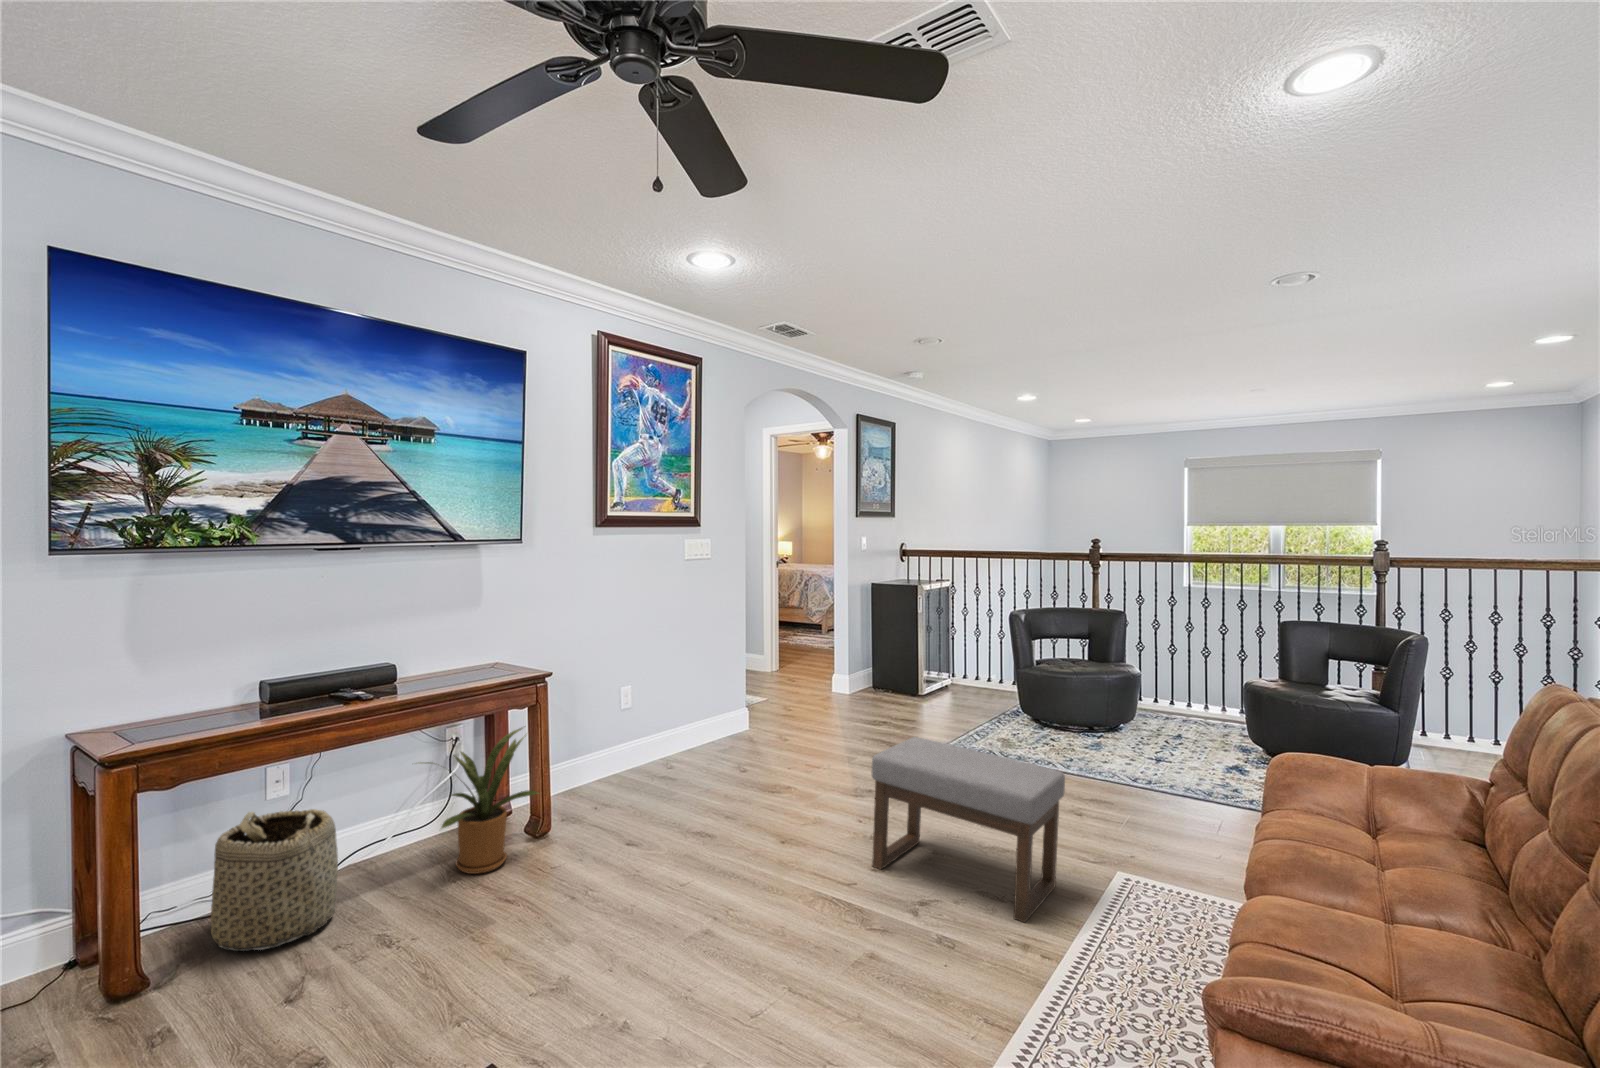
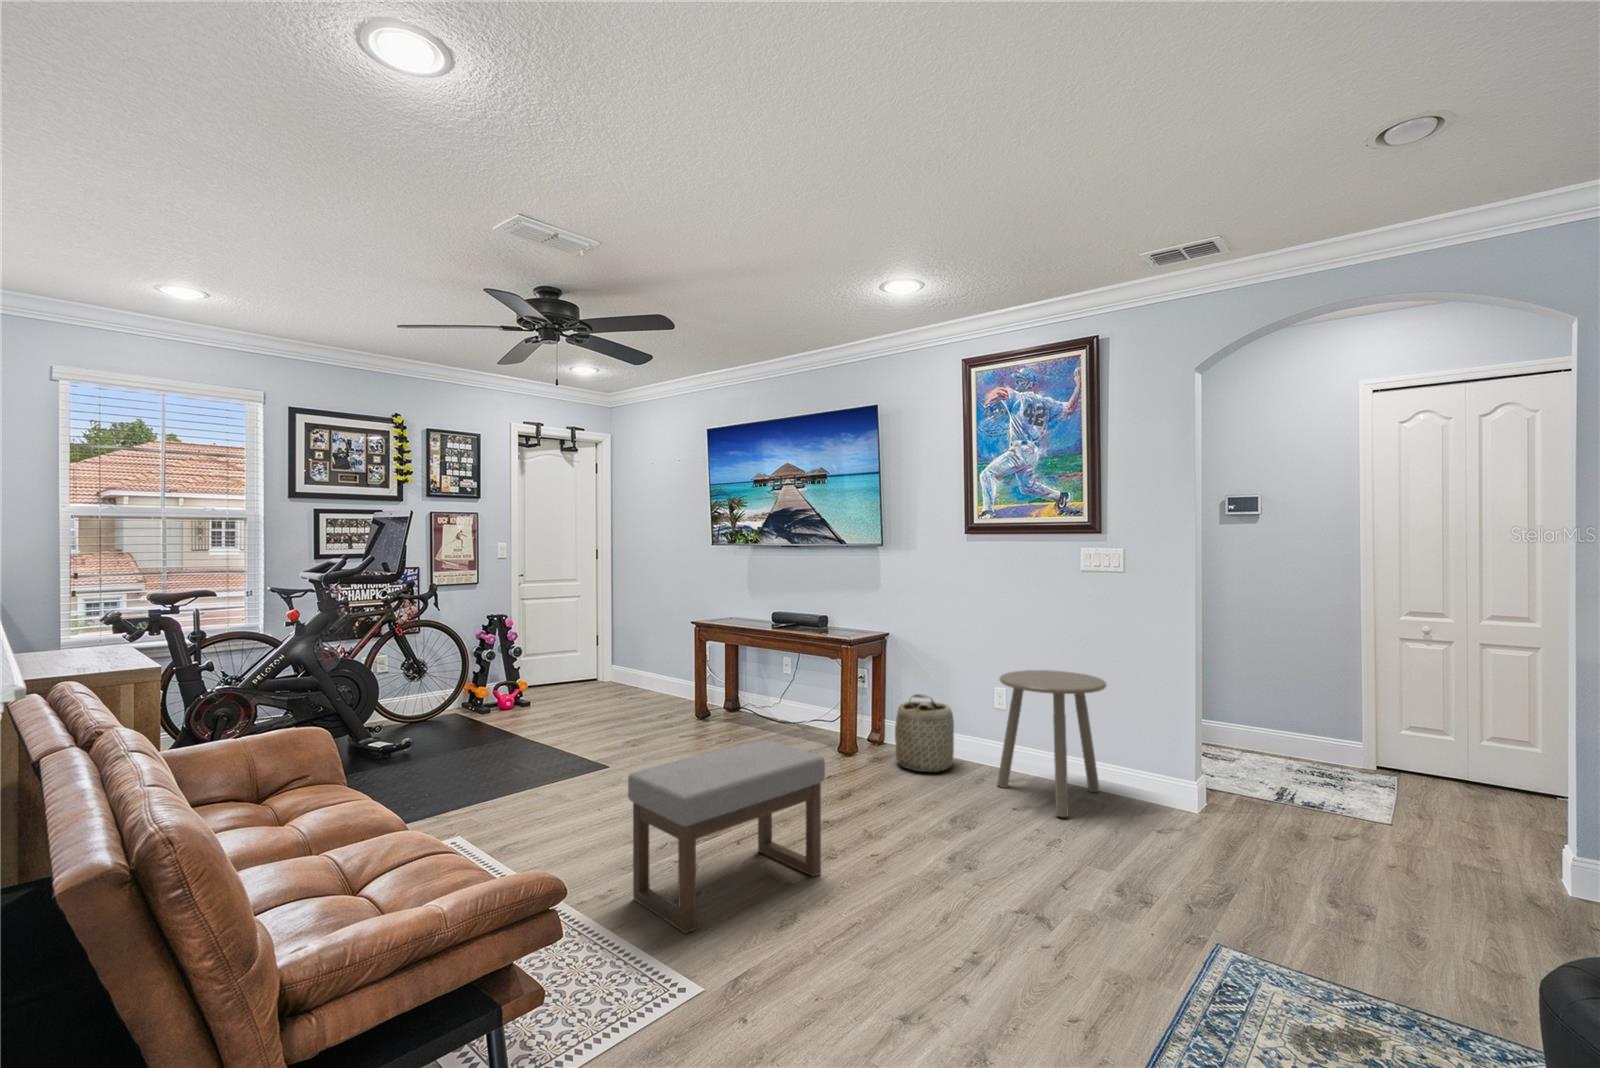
side table: none [667,646,759,769] -> present [997,670,1107,817]
house plant: present [427,728,539,874] -> none [771,664,836,747]
basket: present [211,809,338,951] -> present [895,694,954,772]

